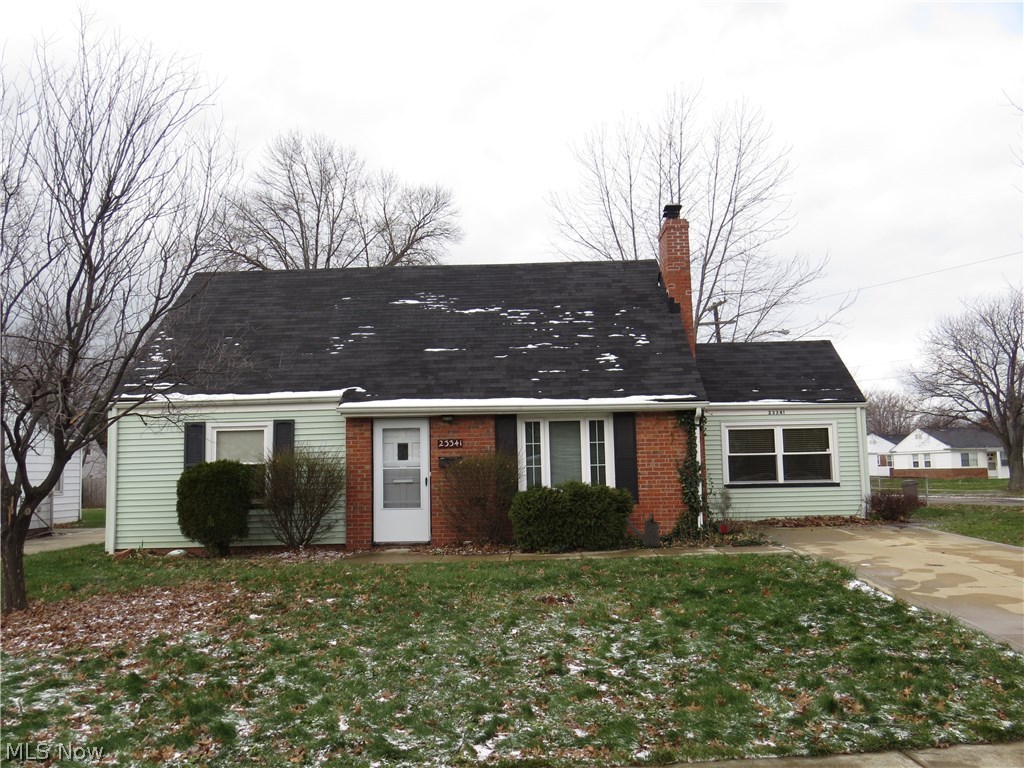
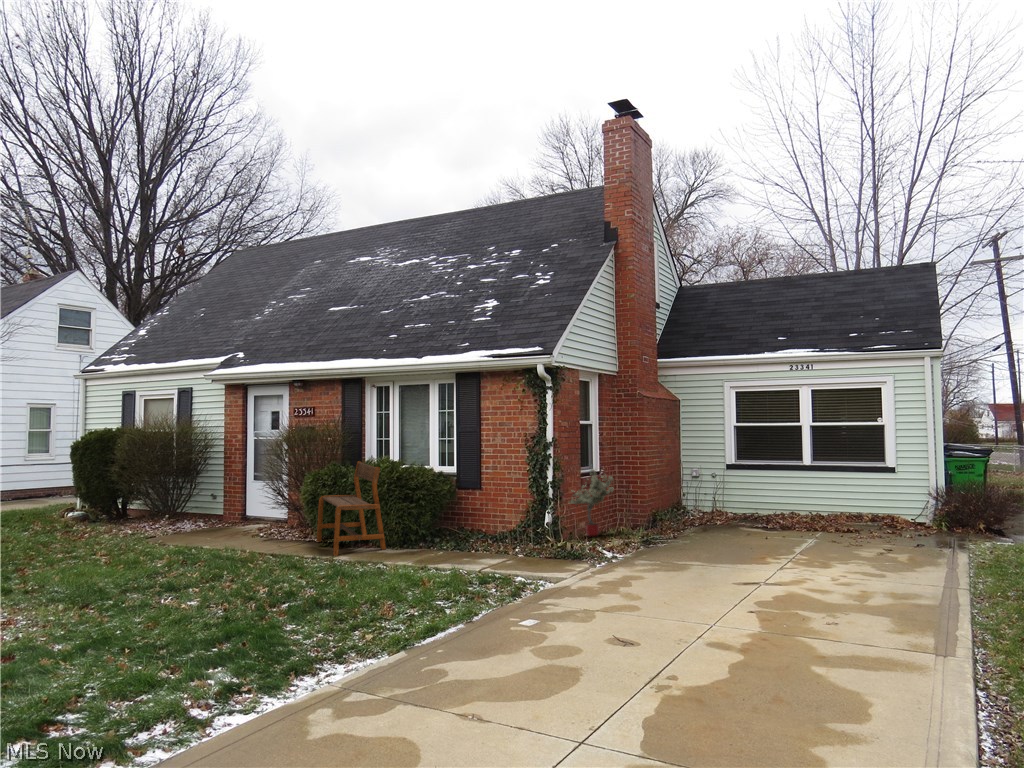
bench: none [547,483,627,557] -> present [317,462,386,556]
watering can: present [625,513,660,547] -> none [420,503,450,548]

